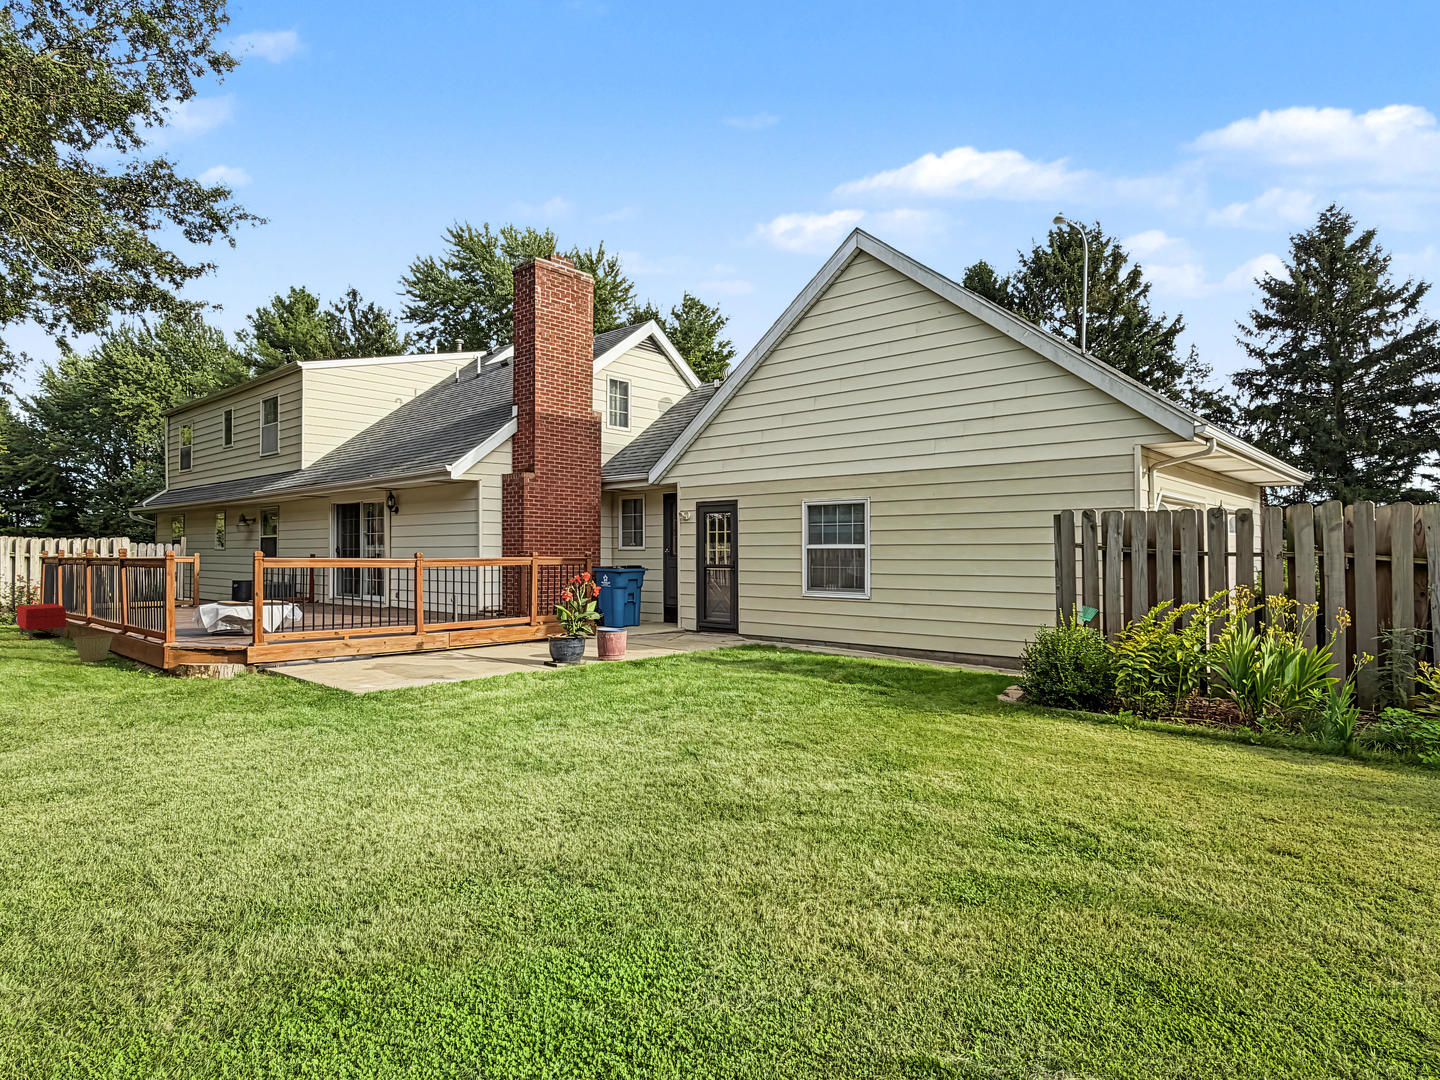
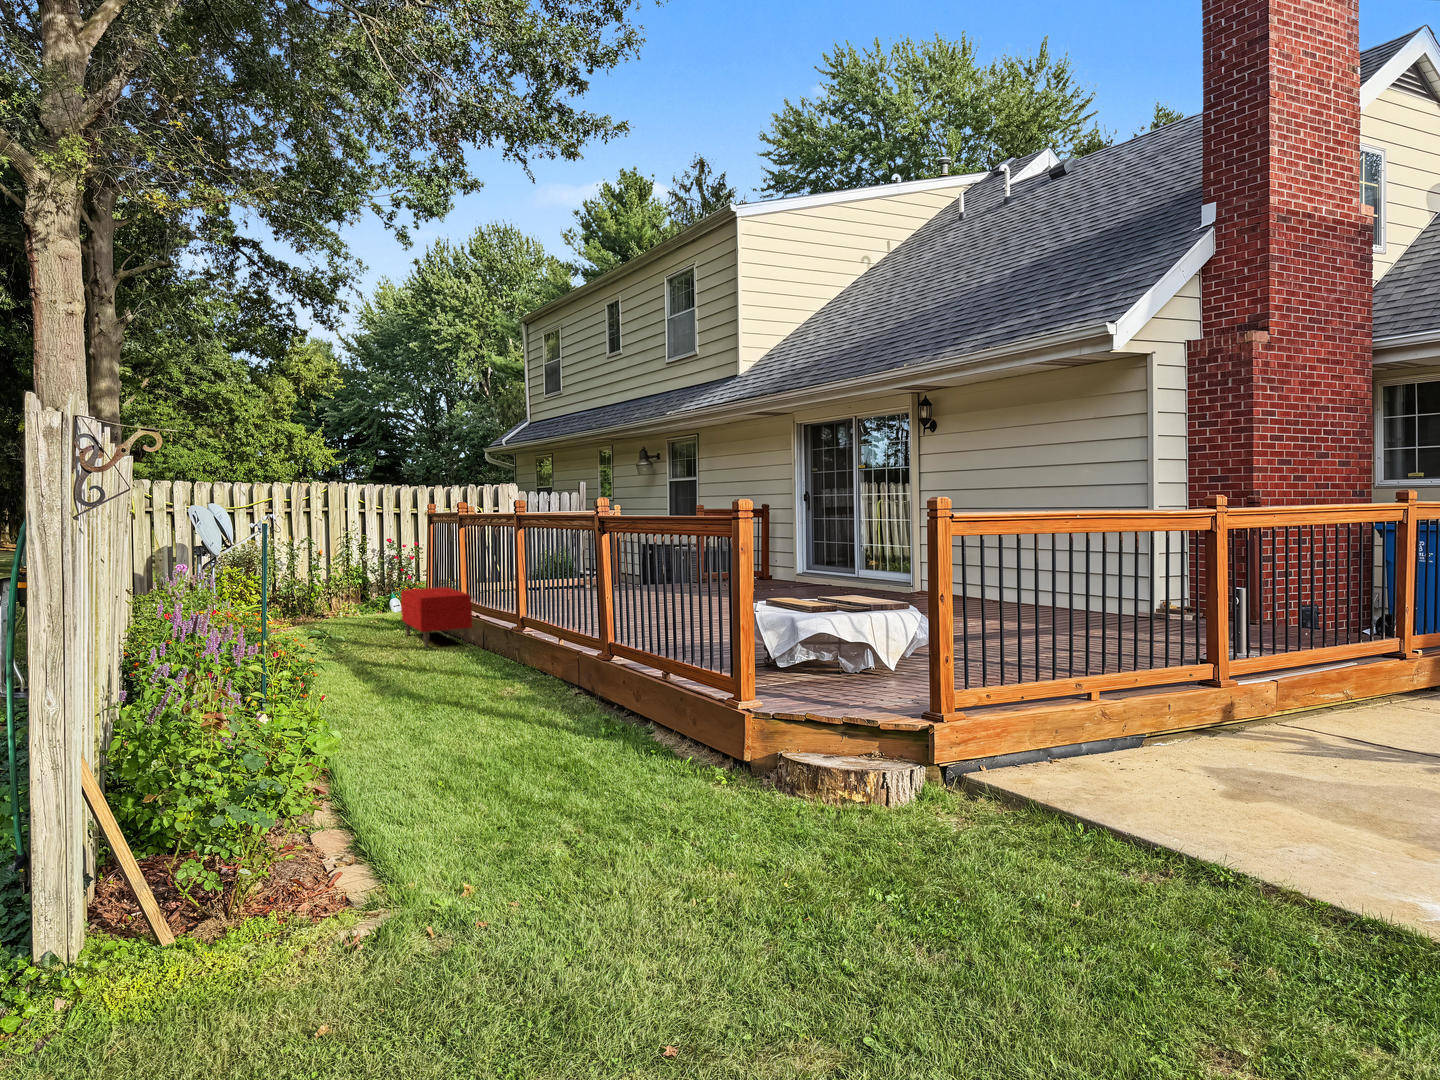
basket: present [73,634,114,661] -> none [536,659,601,714]

